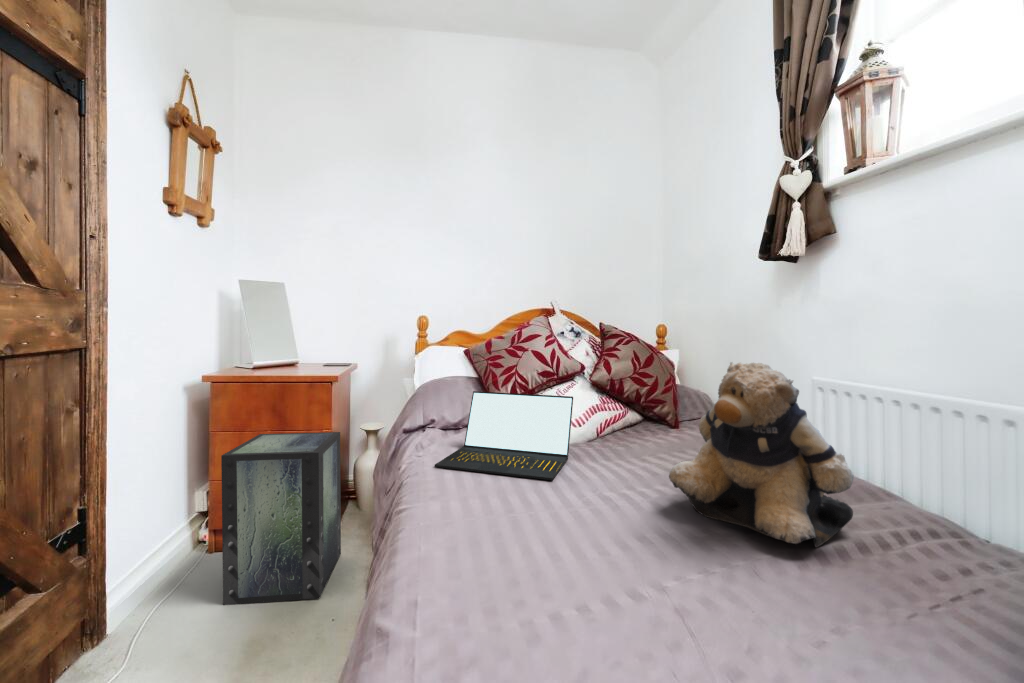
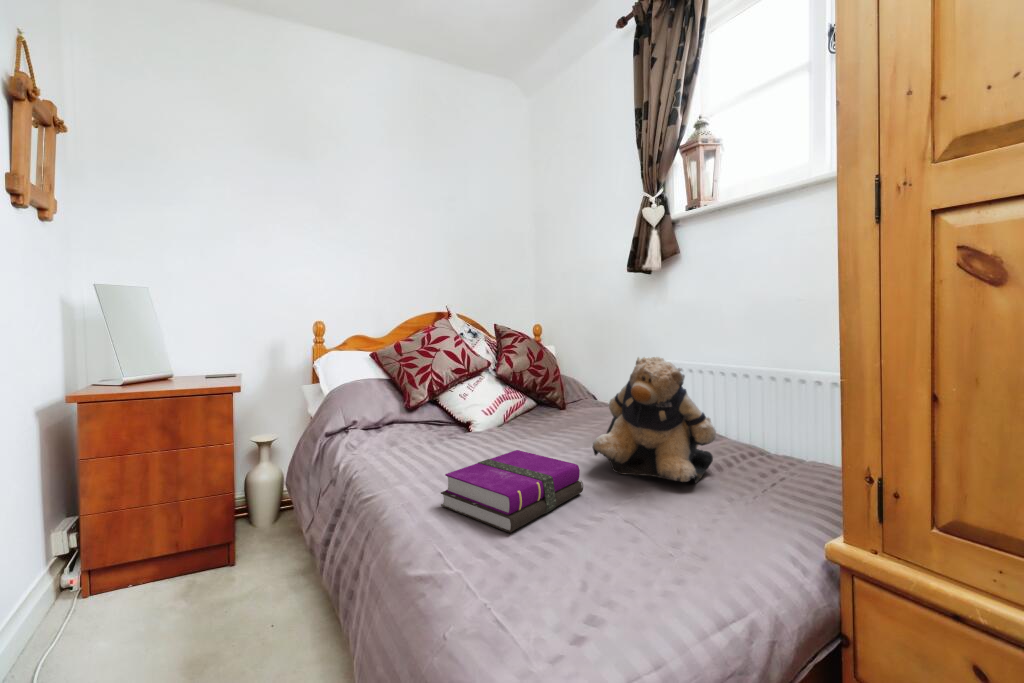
laptop: present [435,391,573,480] -> none [381,390,496,464]
storage box: present [221,432,341,605] -> none [118,443,251,648]
notebook: none [461,469,639,573] -> present [441,450,583,533]

